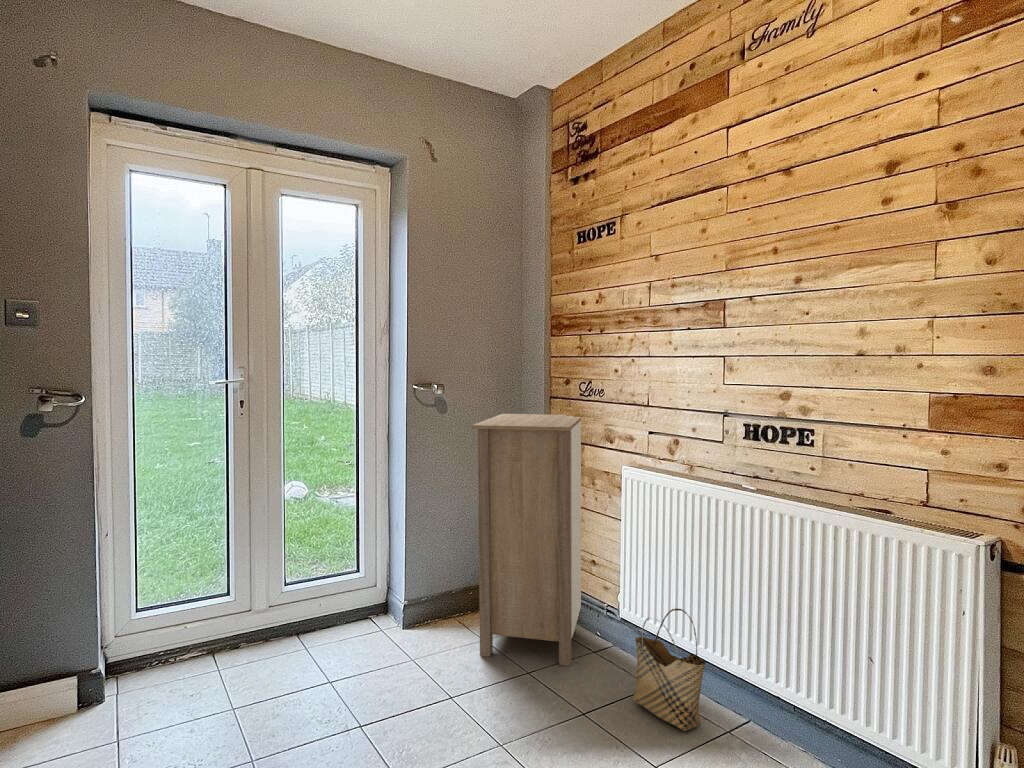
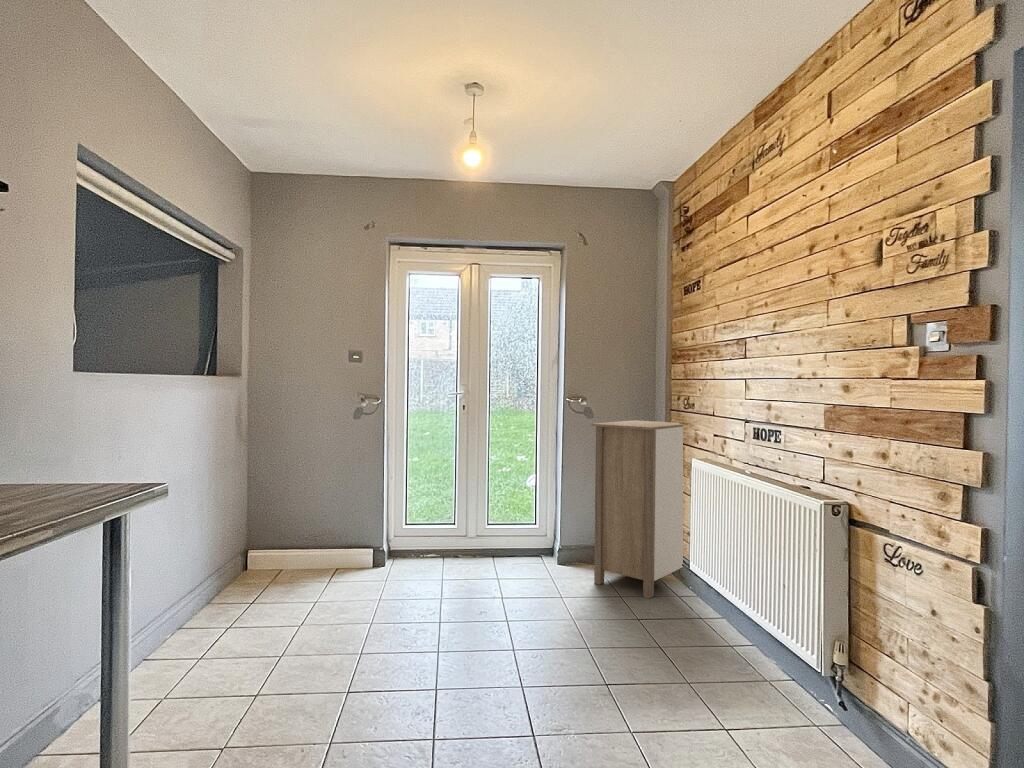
woven basket: present [633,609,706,731] -> none [674,557,715,639]

